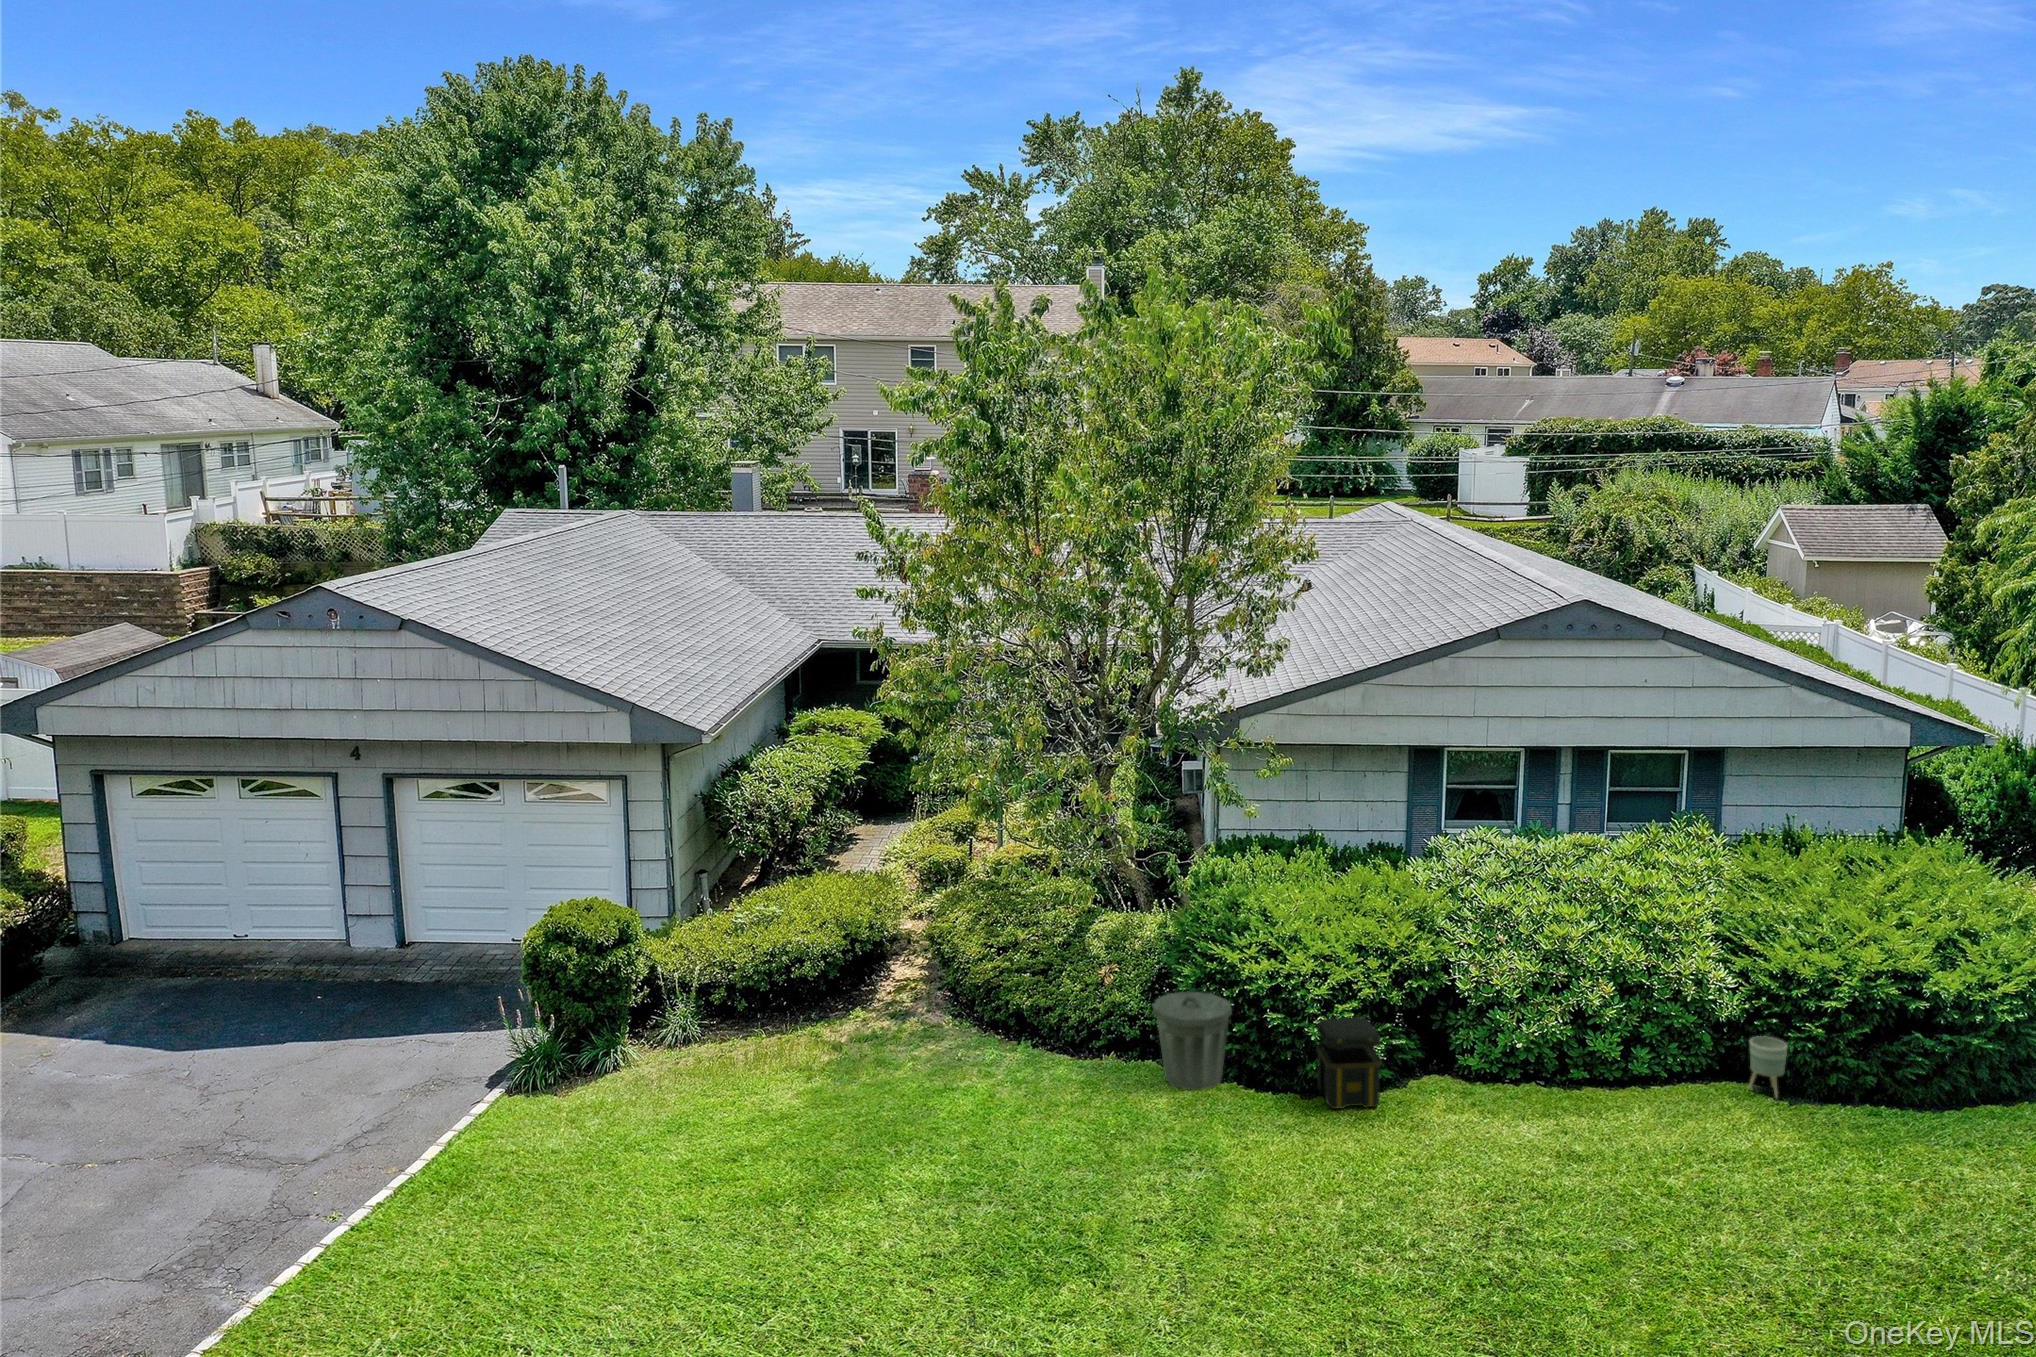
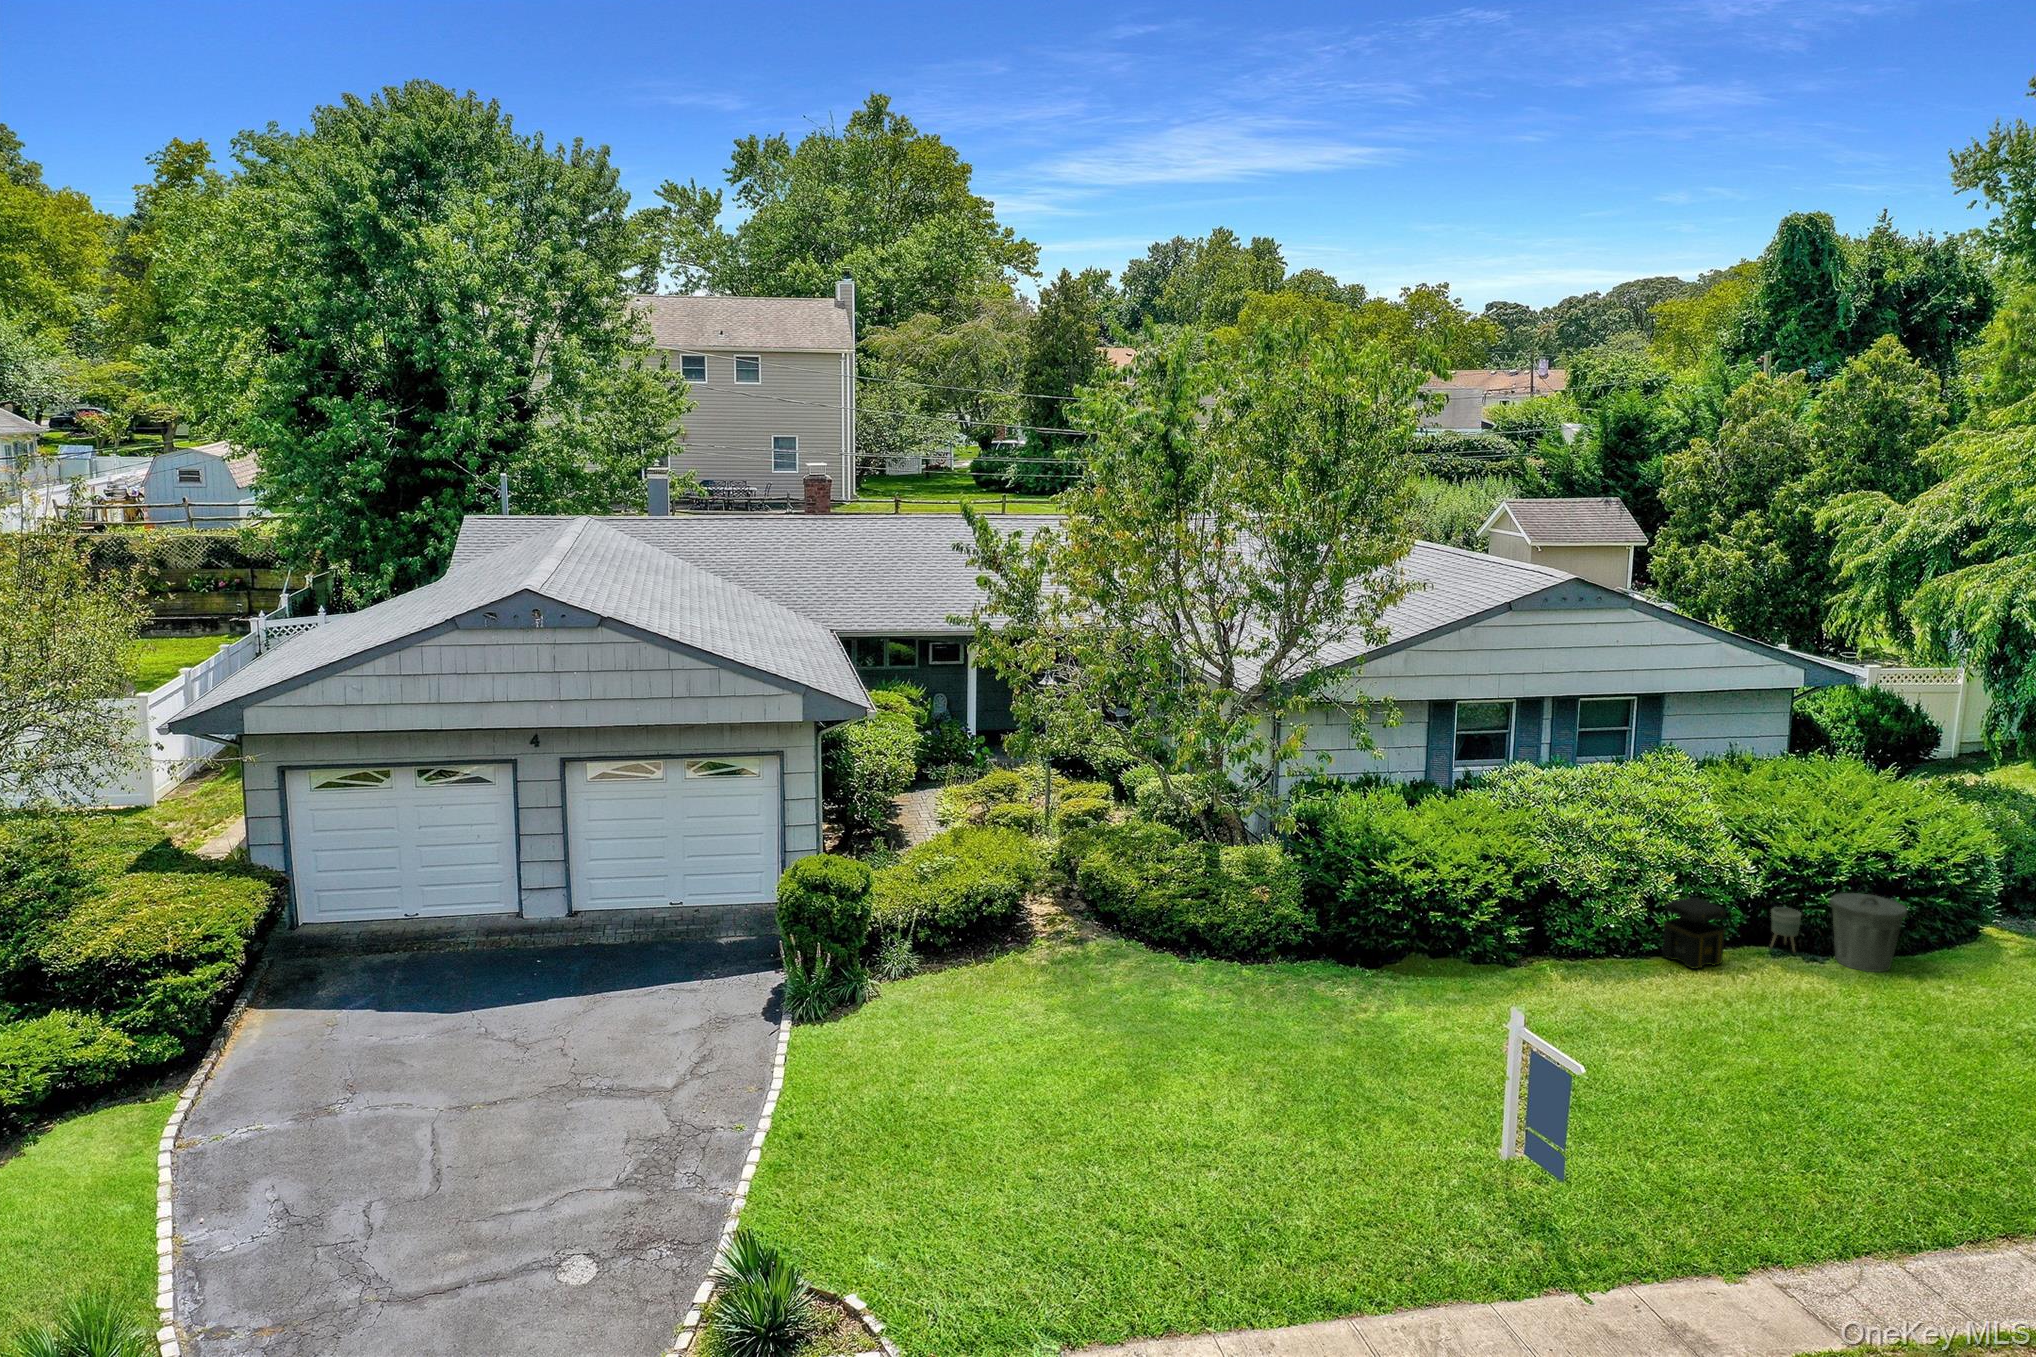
trash can: present [1153,992,1232,1090] -> present [1829,893,1907,972]
toolbox: present [1316,1017,1382,1109] -> present [1663,897,1726,969]

